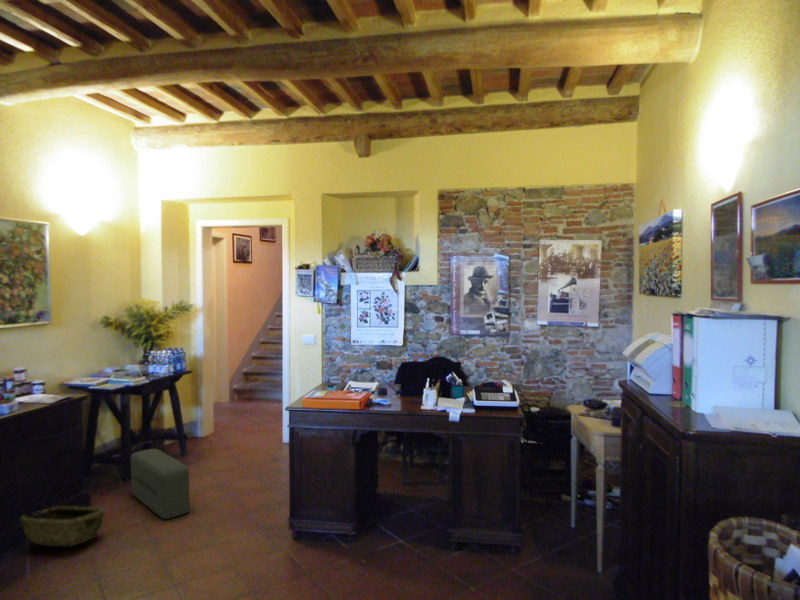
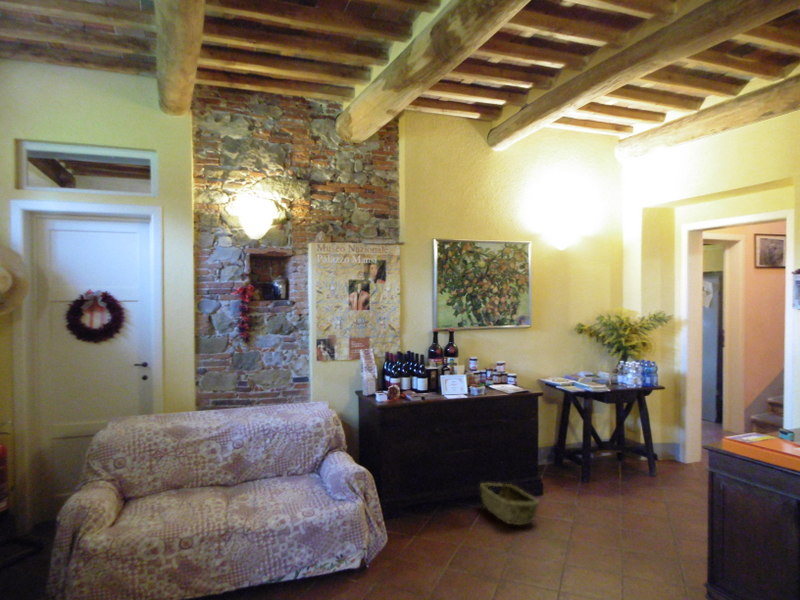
pouf: present [131,449,190,519] -> none [581,457,622,537]

